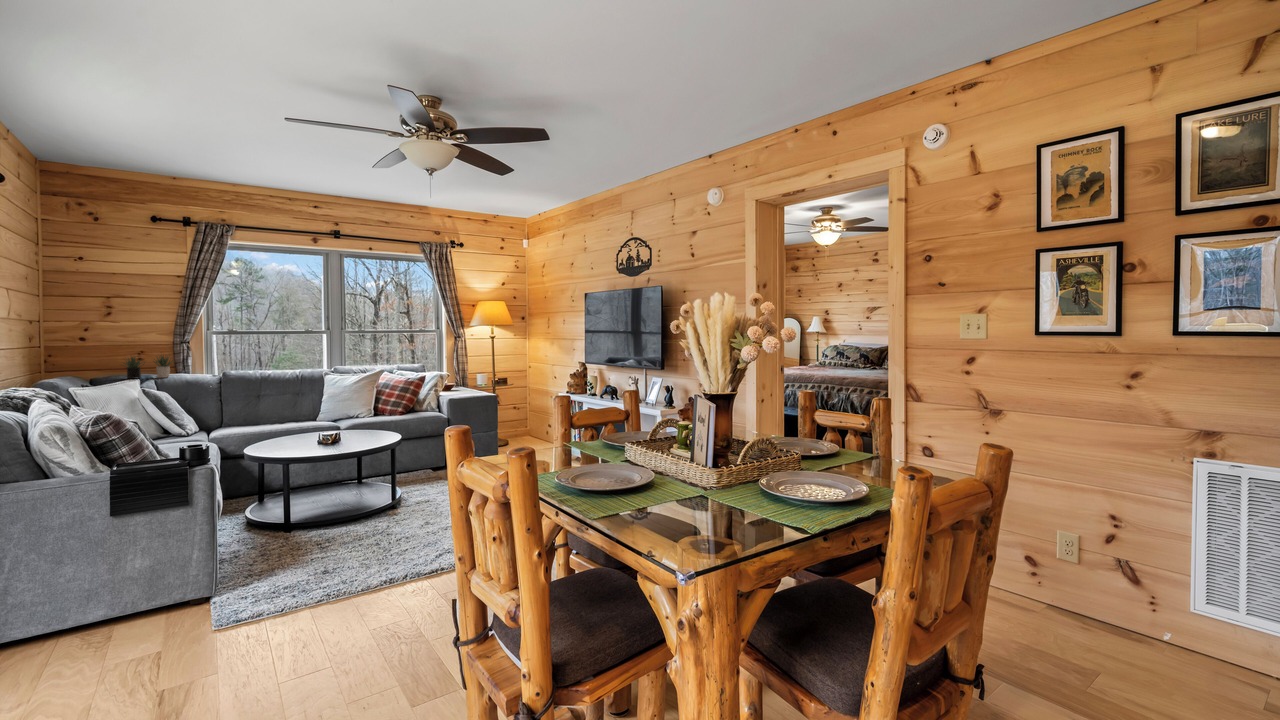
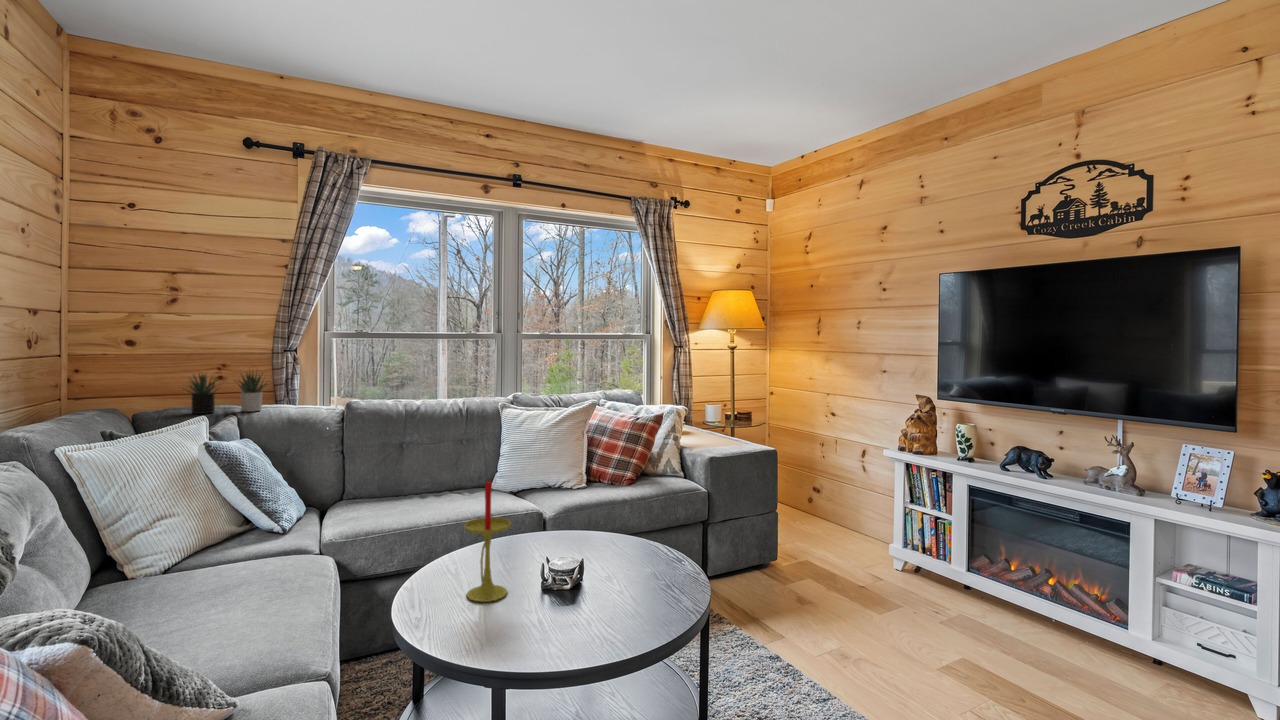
candle: none [277,394,300,446] -> present [465,481,511,602]

